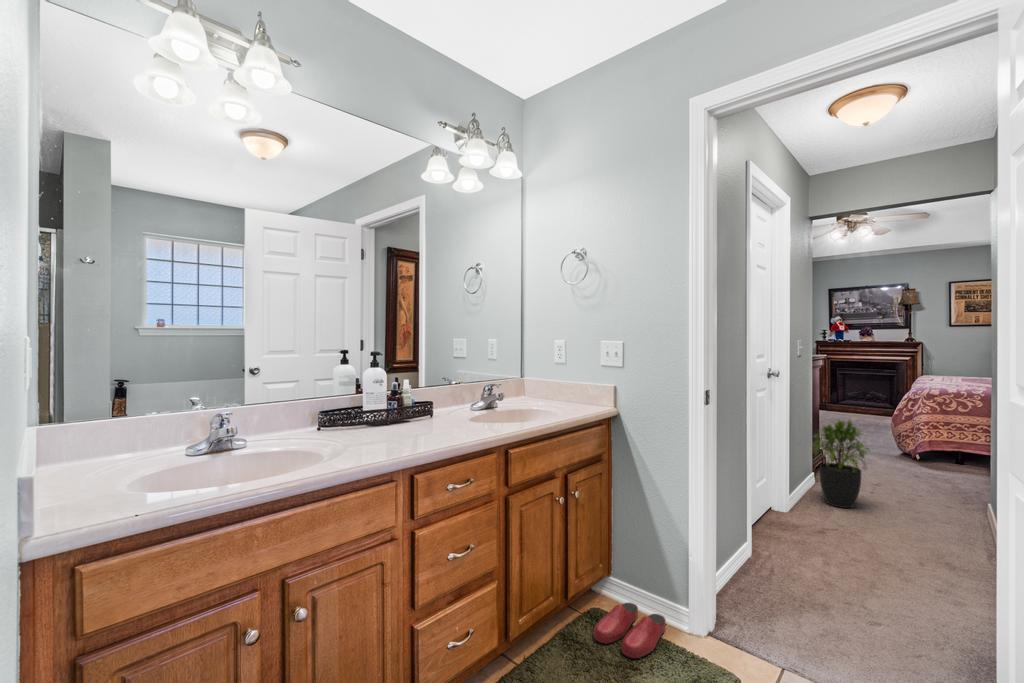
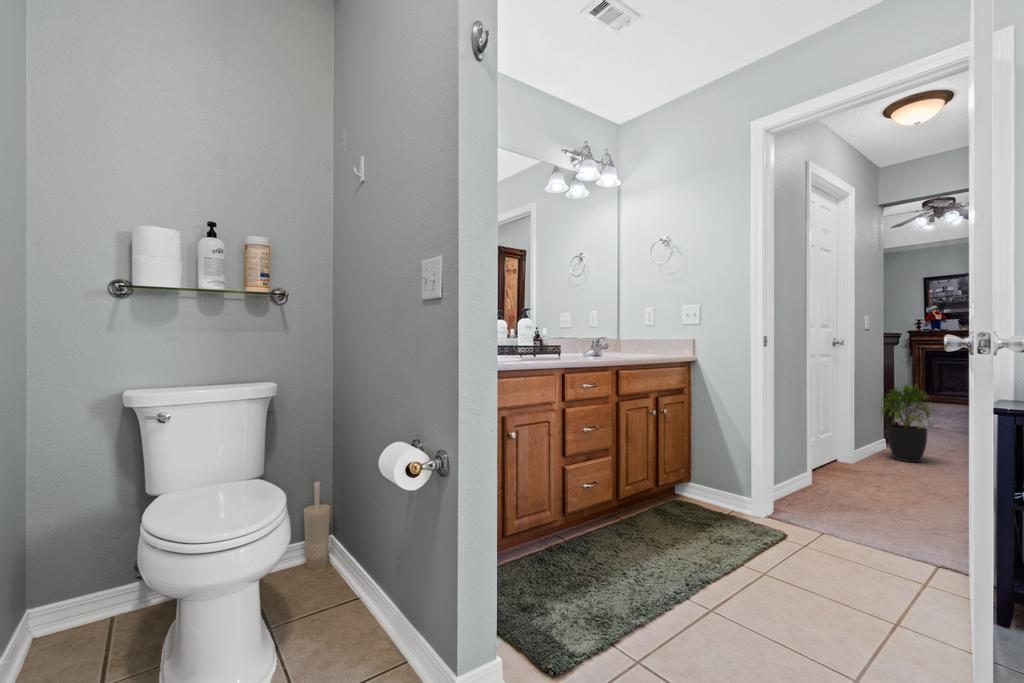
slippers: present [594,603,666,658] -> none [678,495,734,523]

